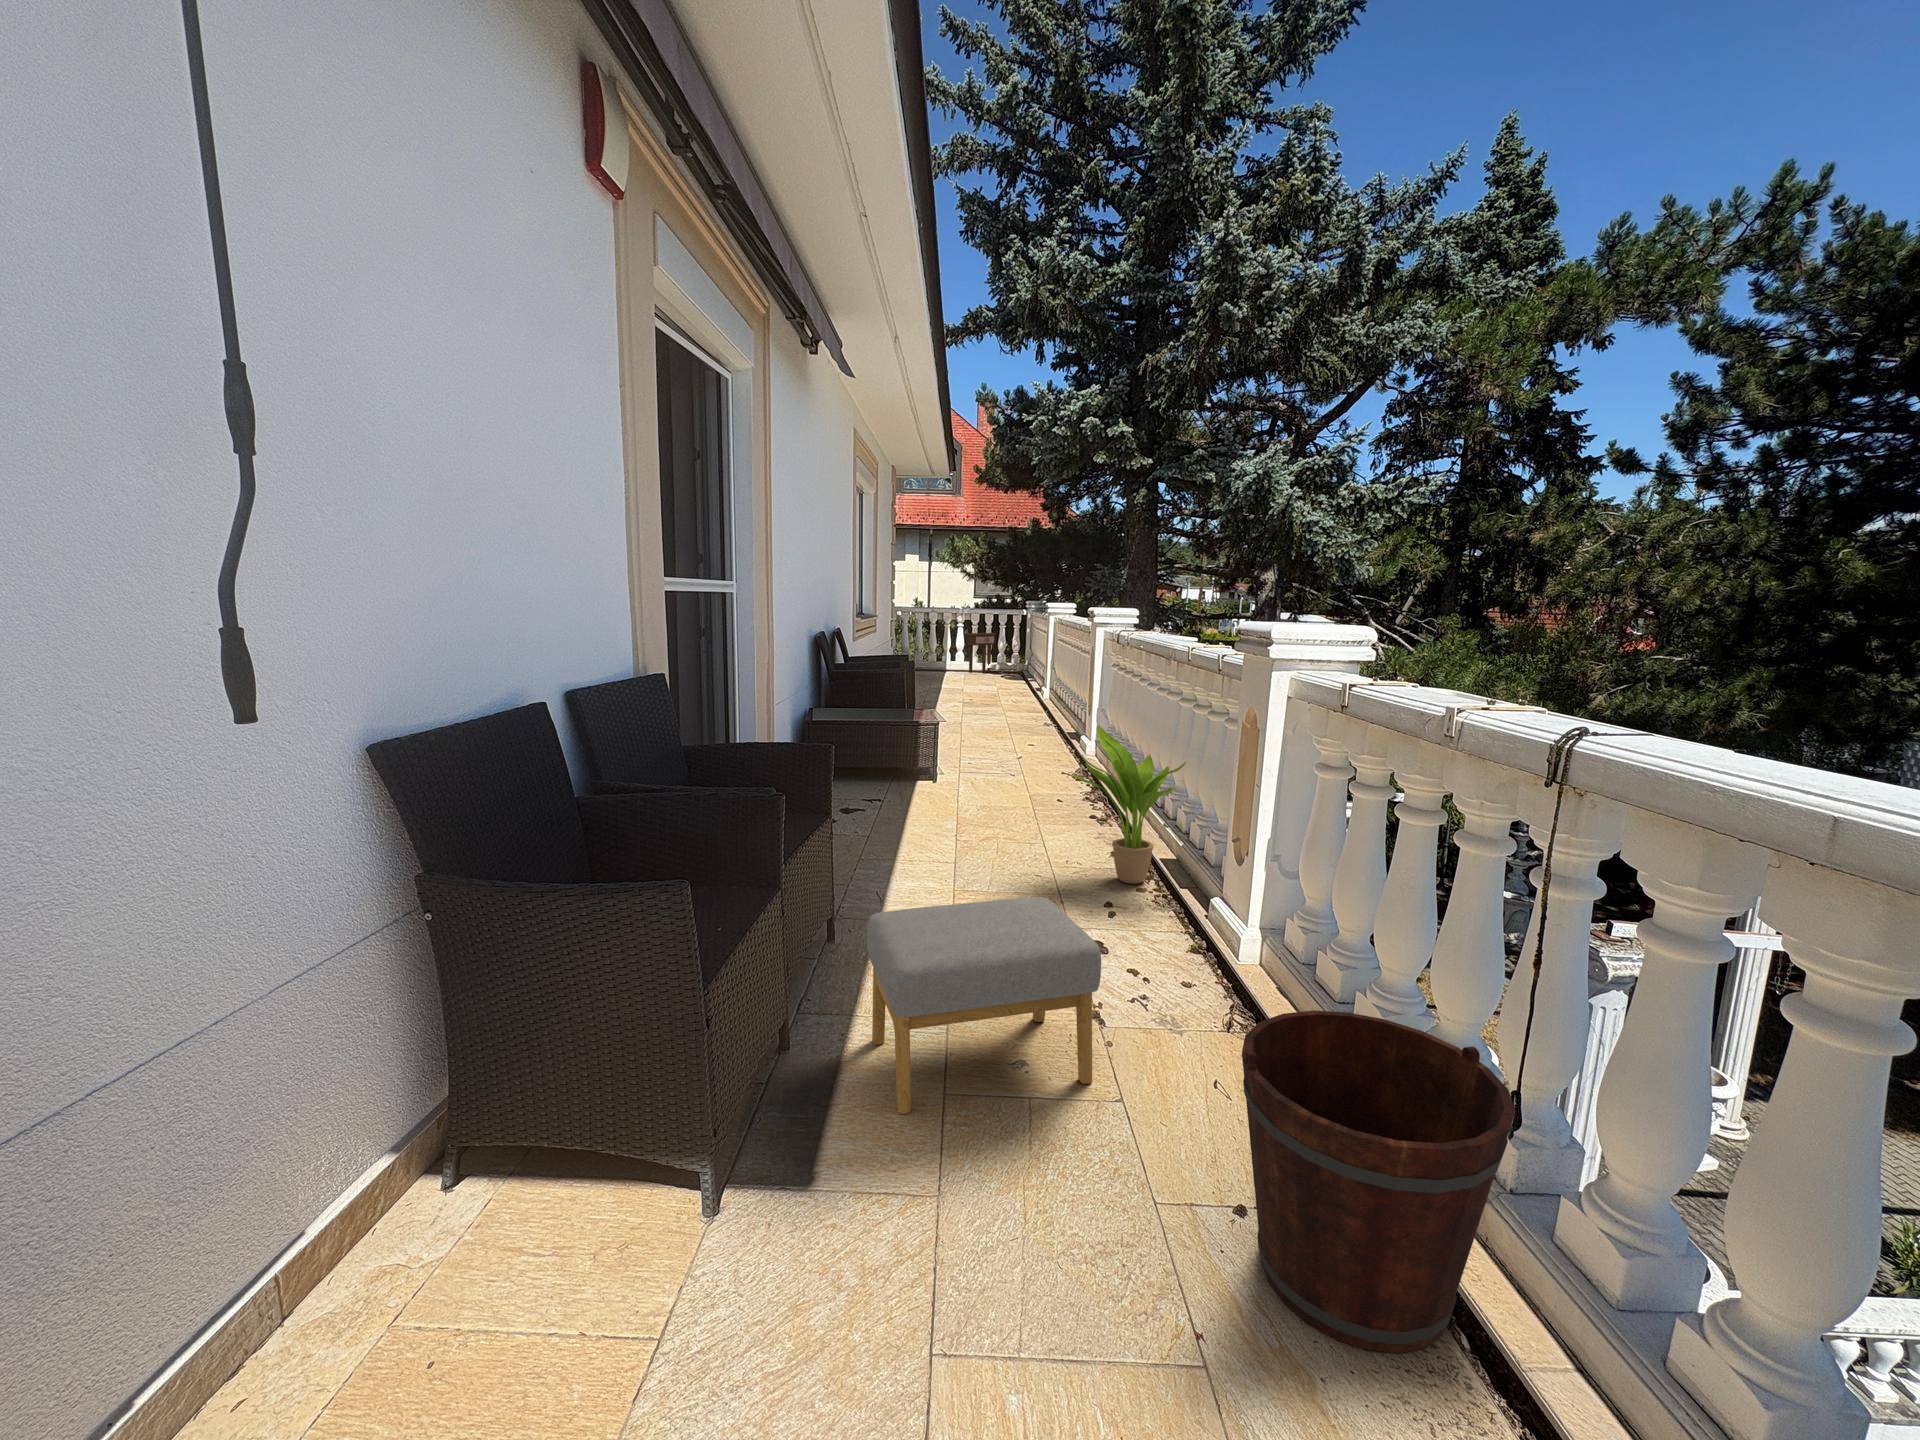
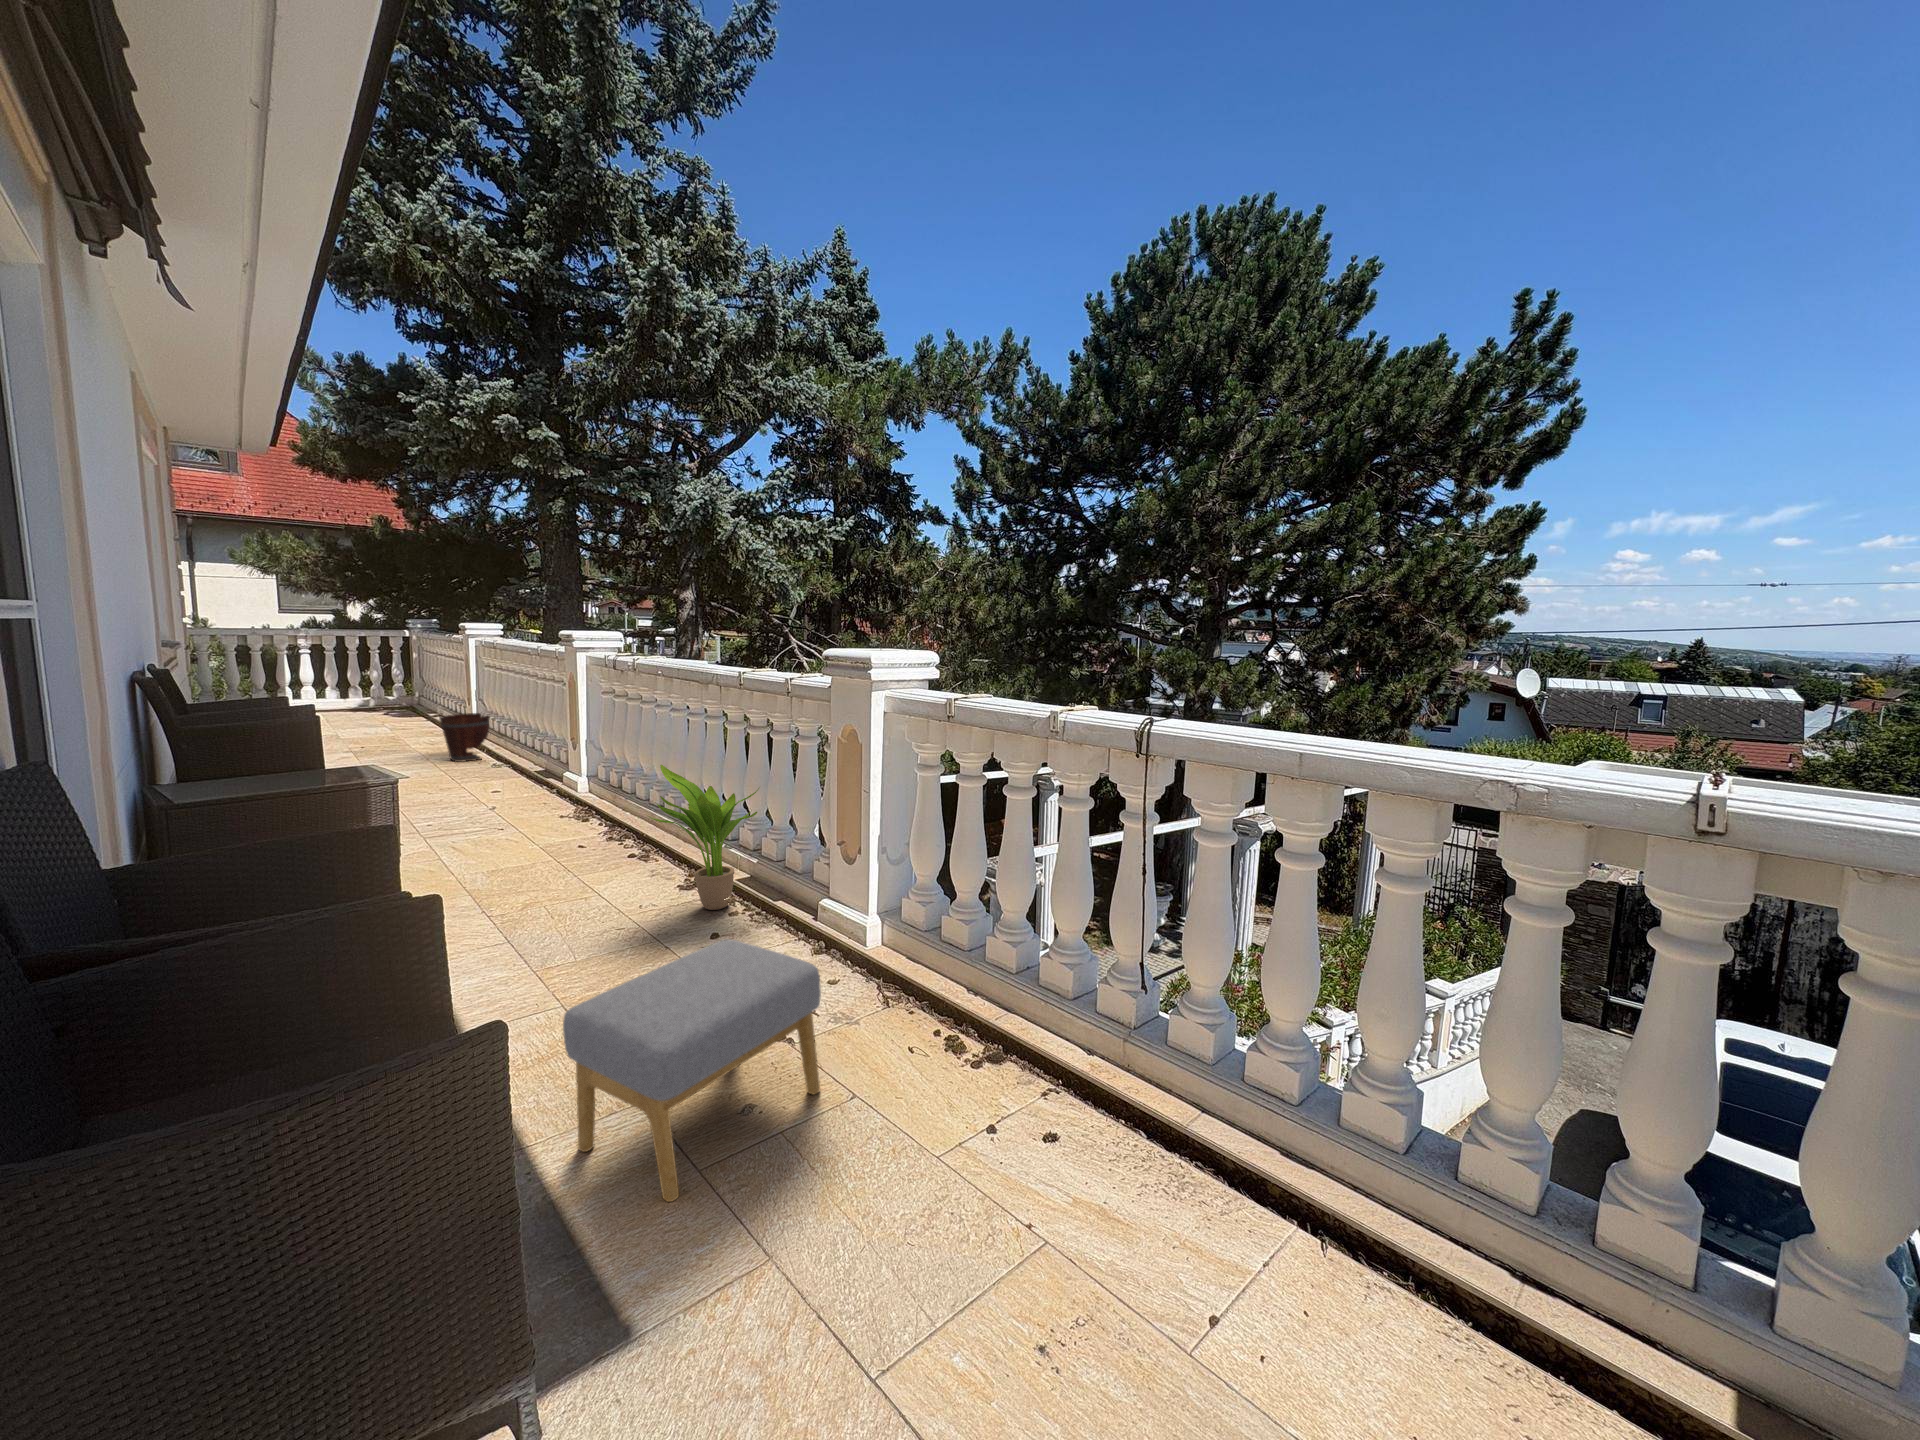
side table: present [966,633,996,673] -> none [342,675,384,724]
bucket: present [1242,1010,1516,1353] -> present [439,713,489,762]

